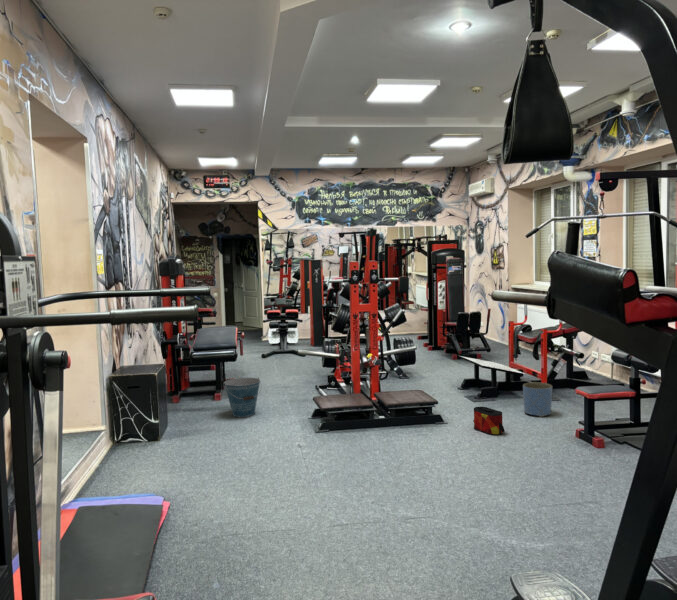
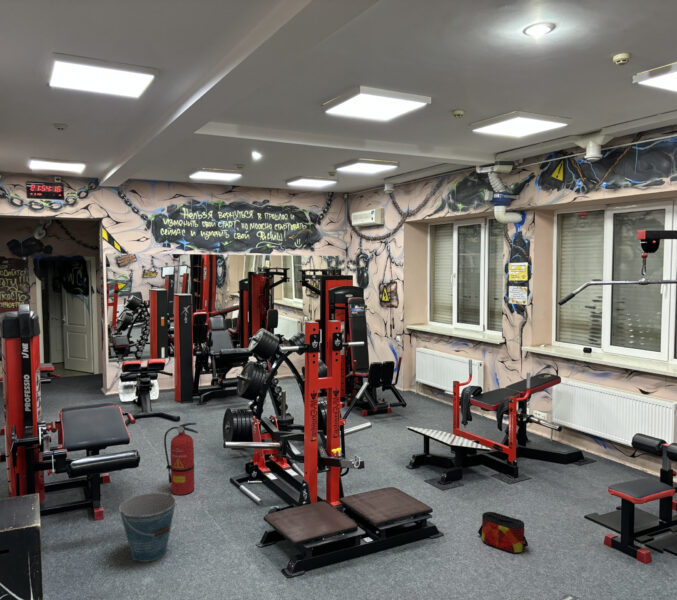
fire extinguisher: none [270,341,292,392] -> present [164,423,198,495]
planter: present [523,382,552,417] -> none [511,464,546,510]

